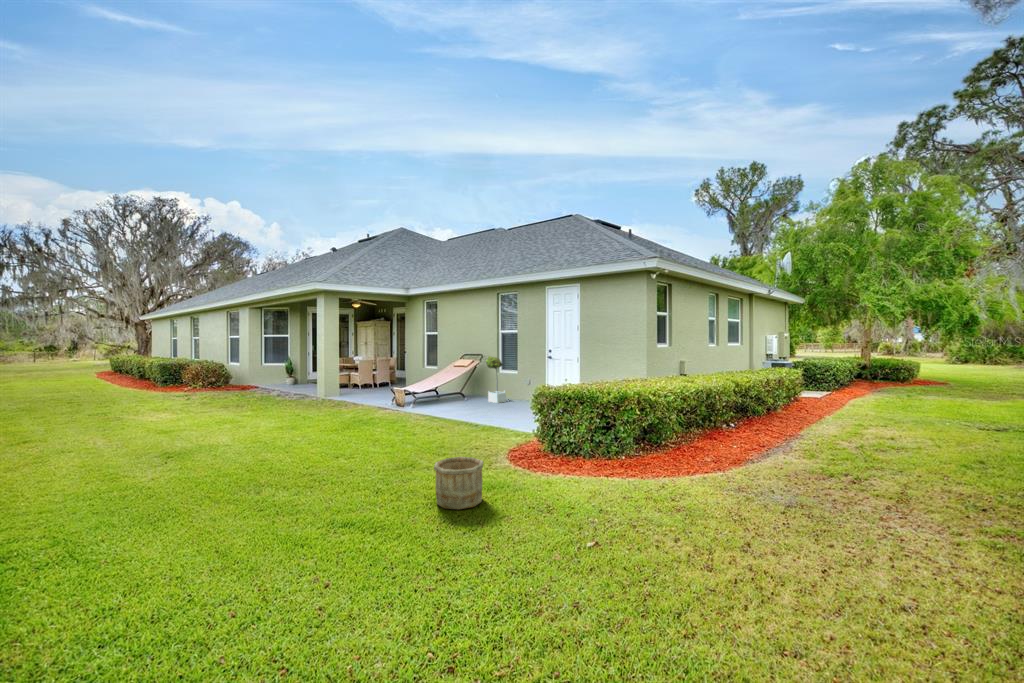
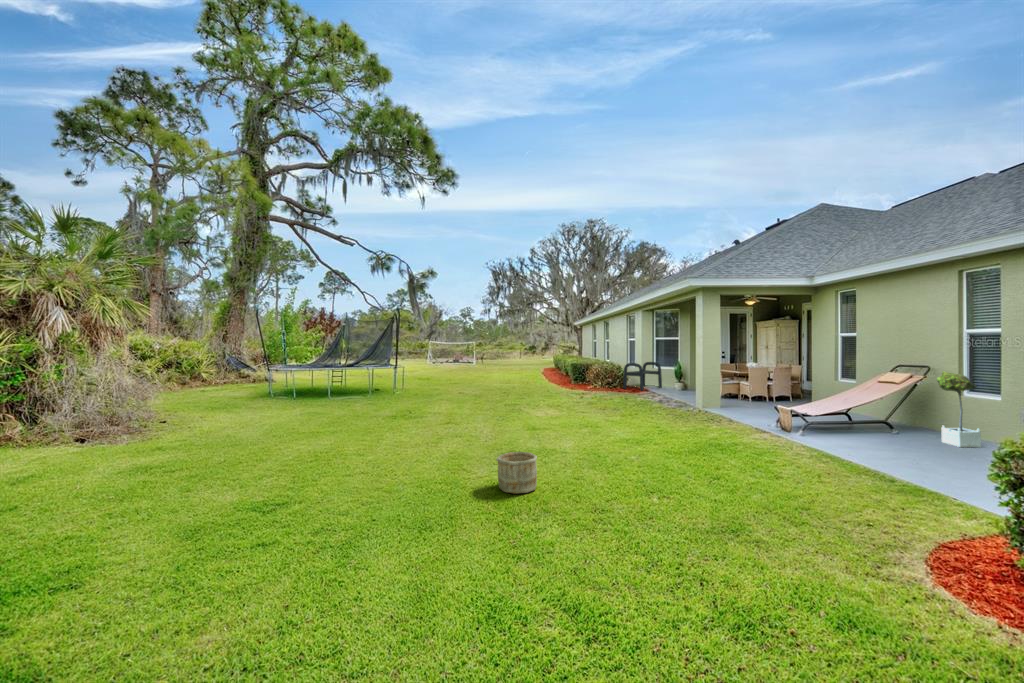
bench: none [228,361,272,391] -> present [623,362,662,391]
wooden bucket: present [434,457,483,509] -> present [496,452,537,494]

